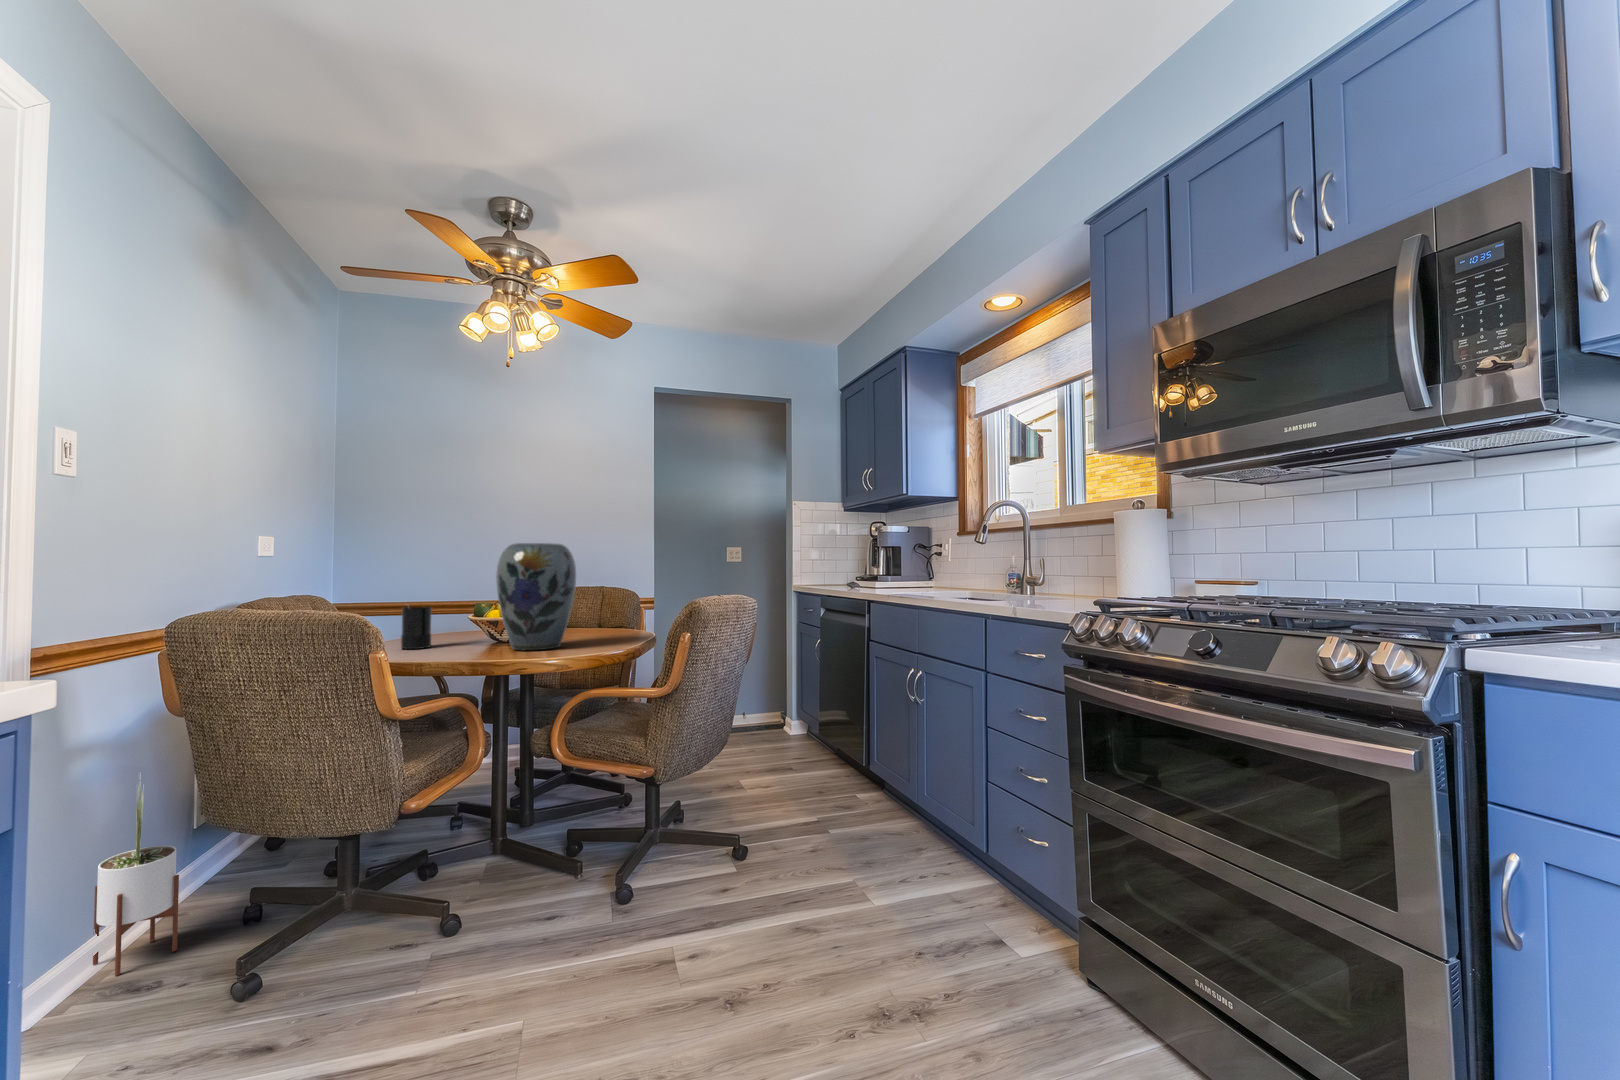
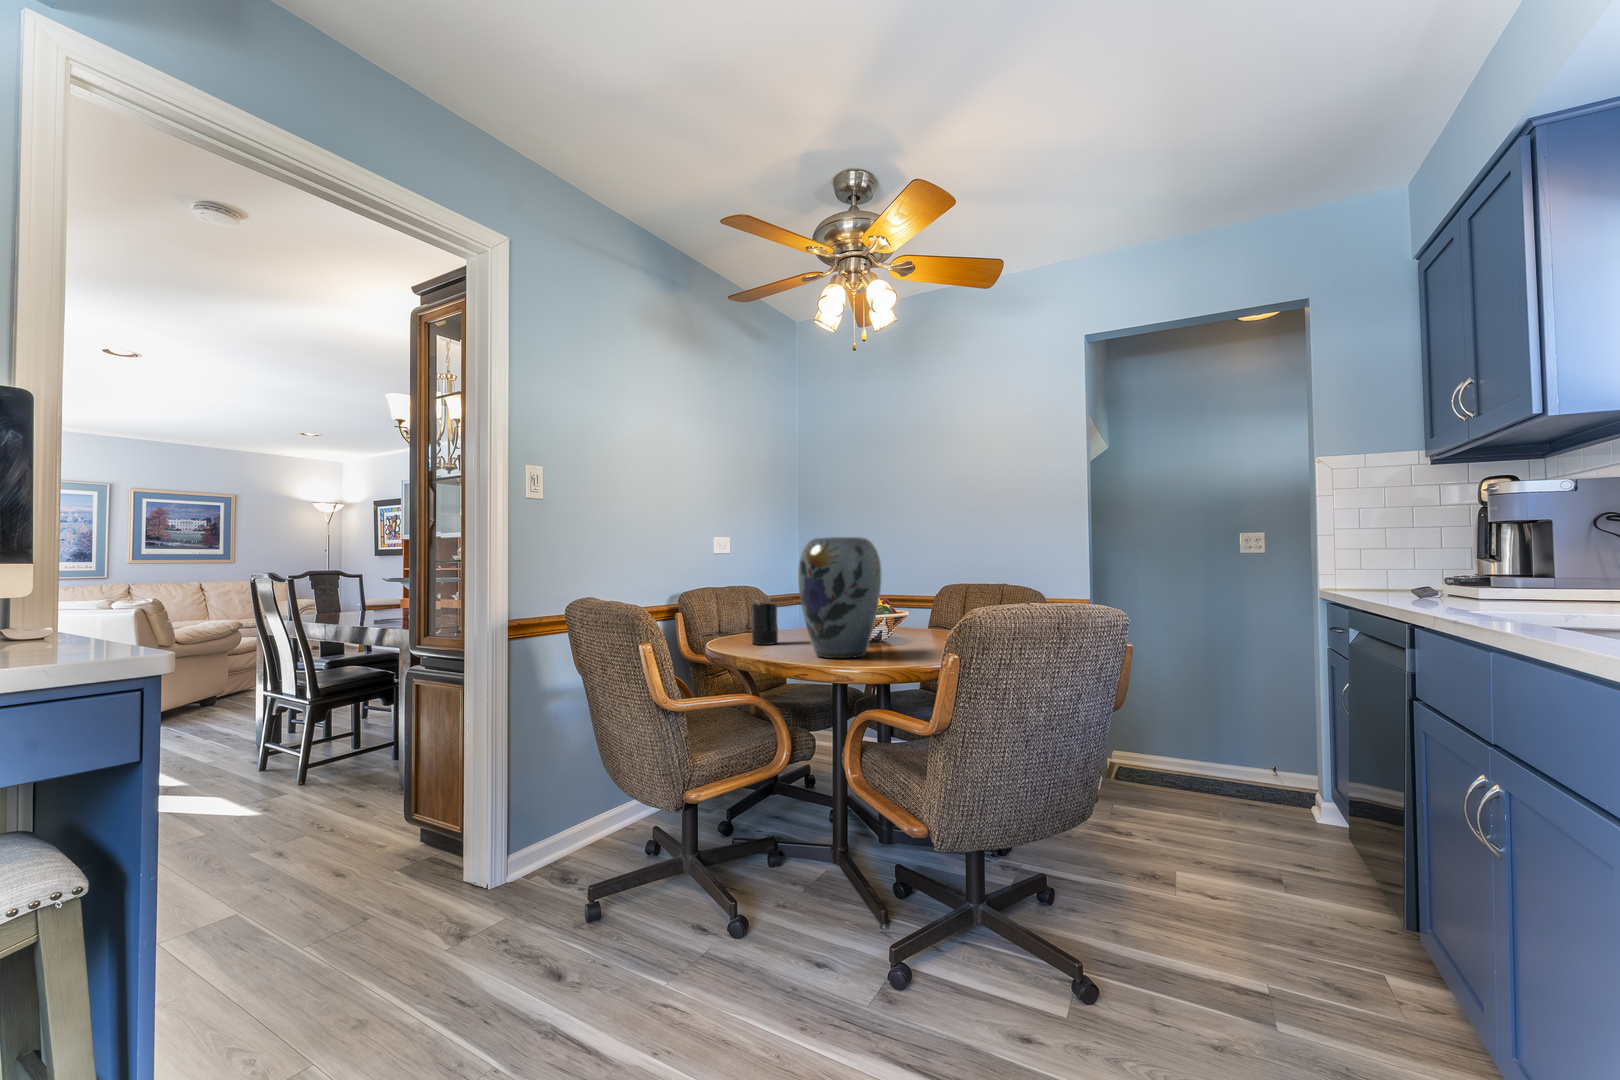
potted plant: present [93,775,179,976] -> none [549,717,594,874]

